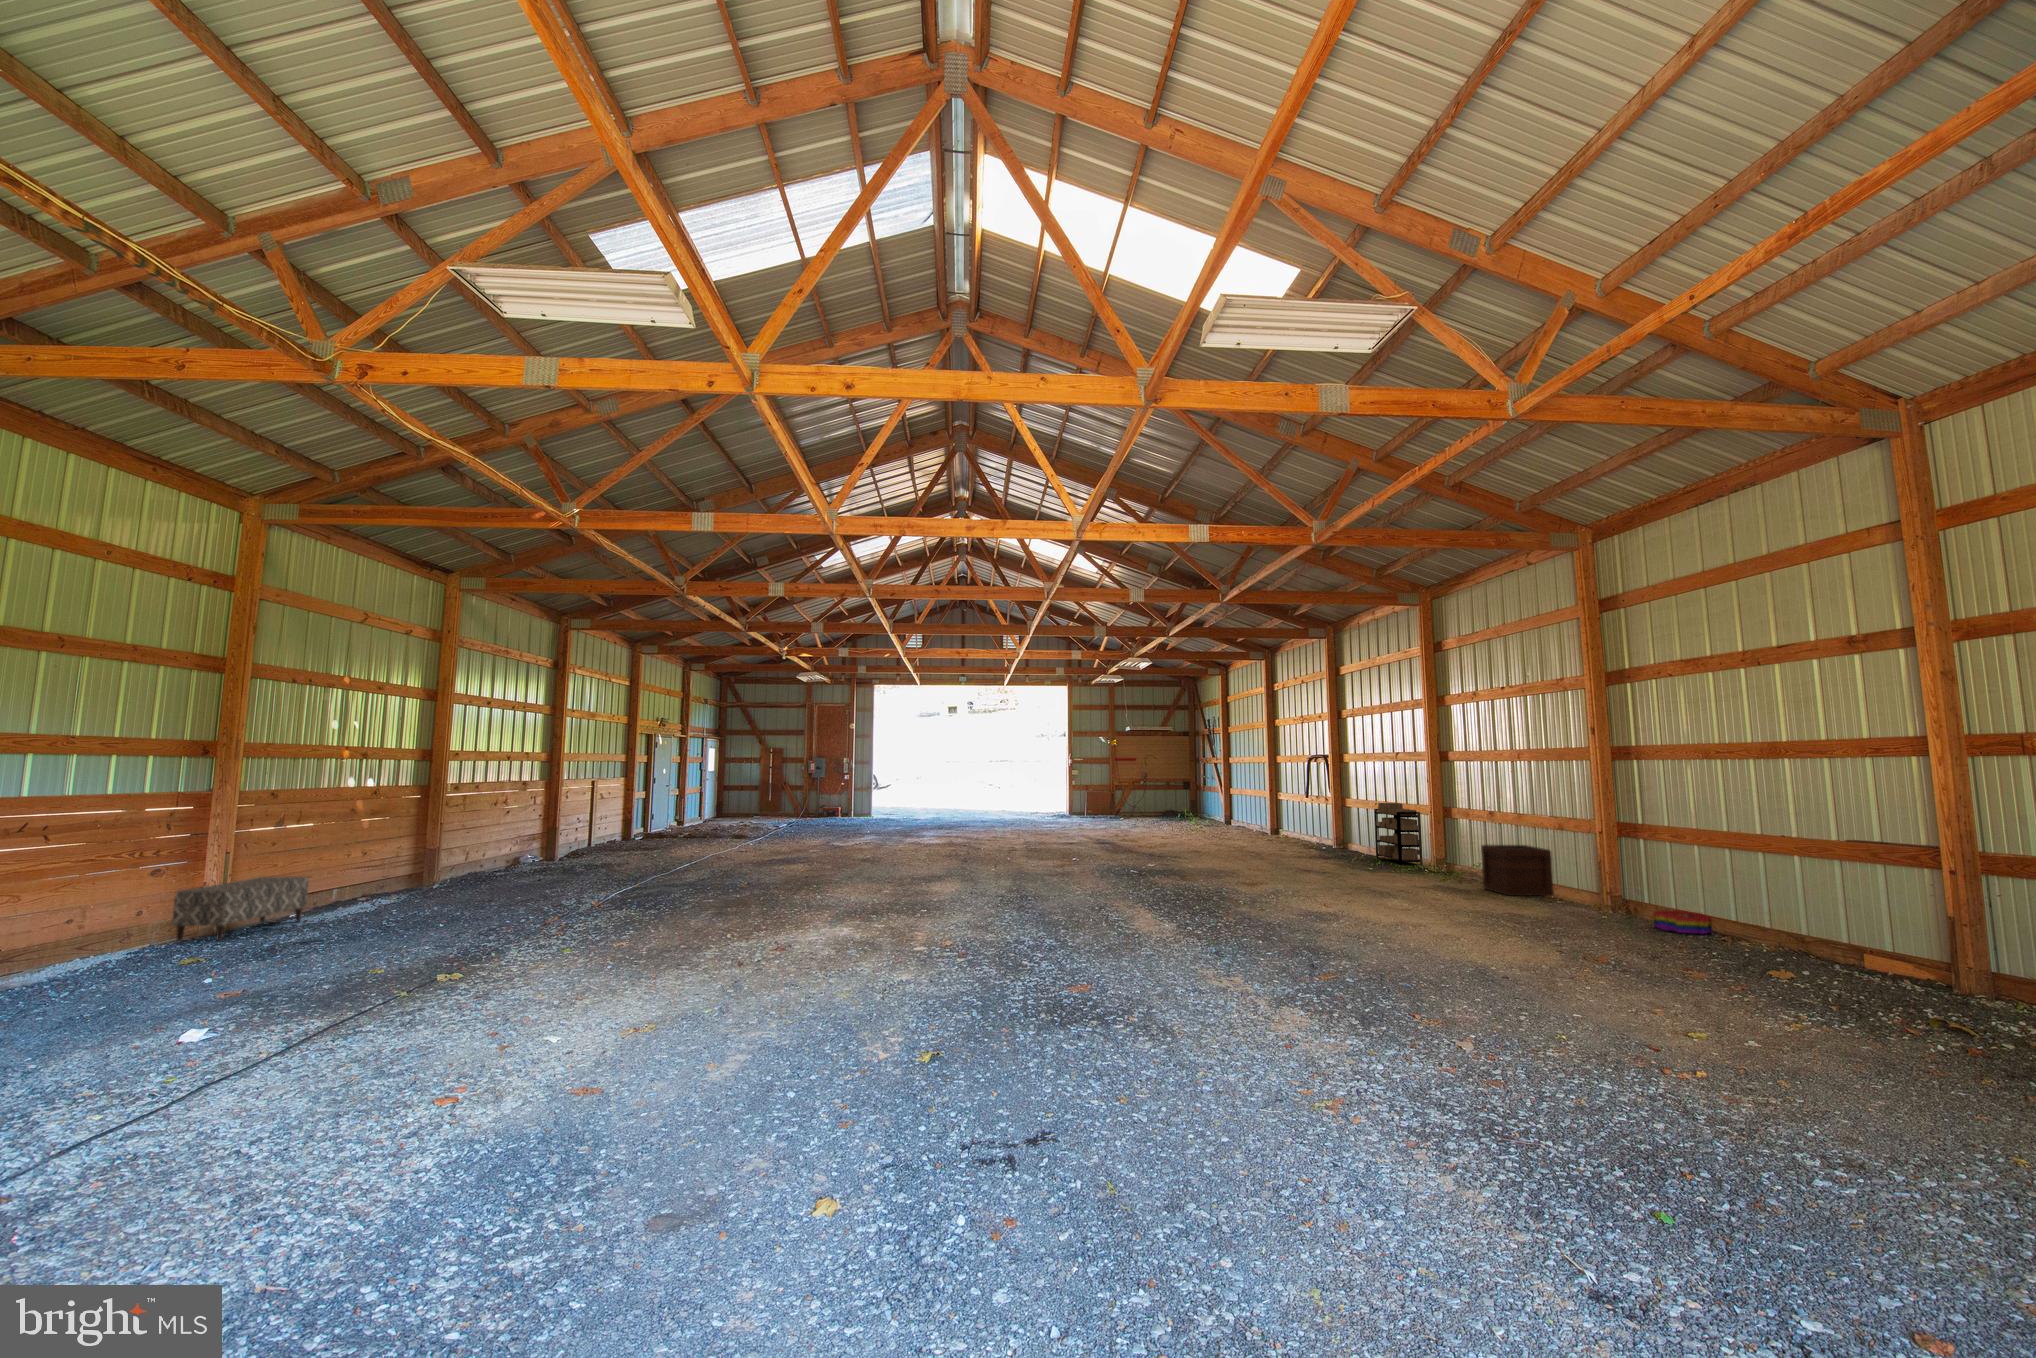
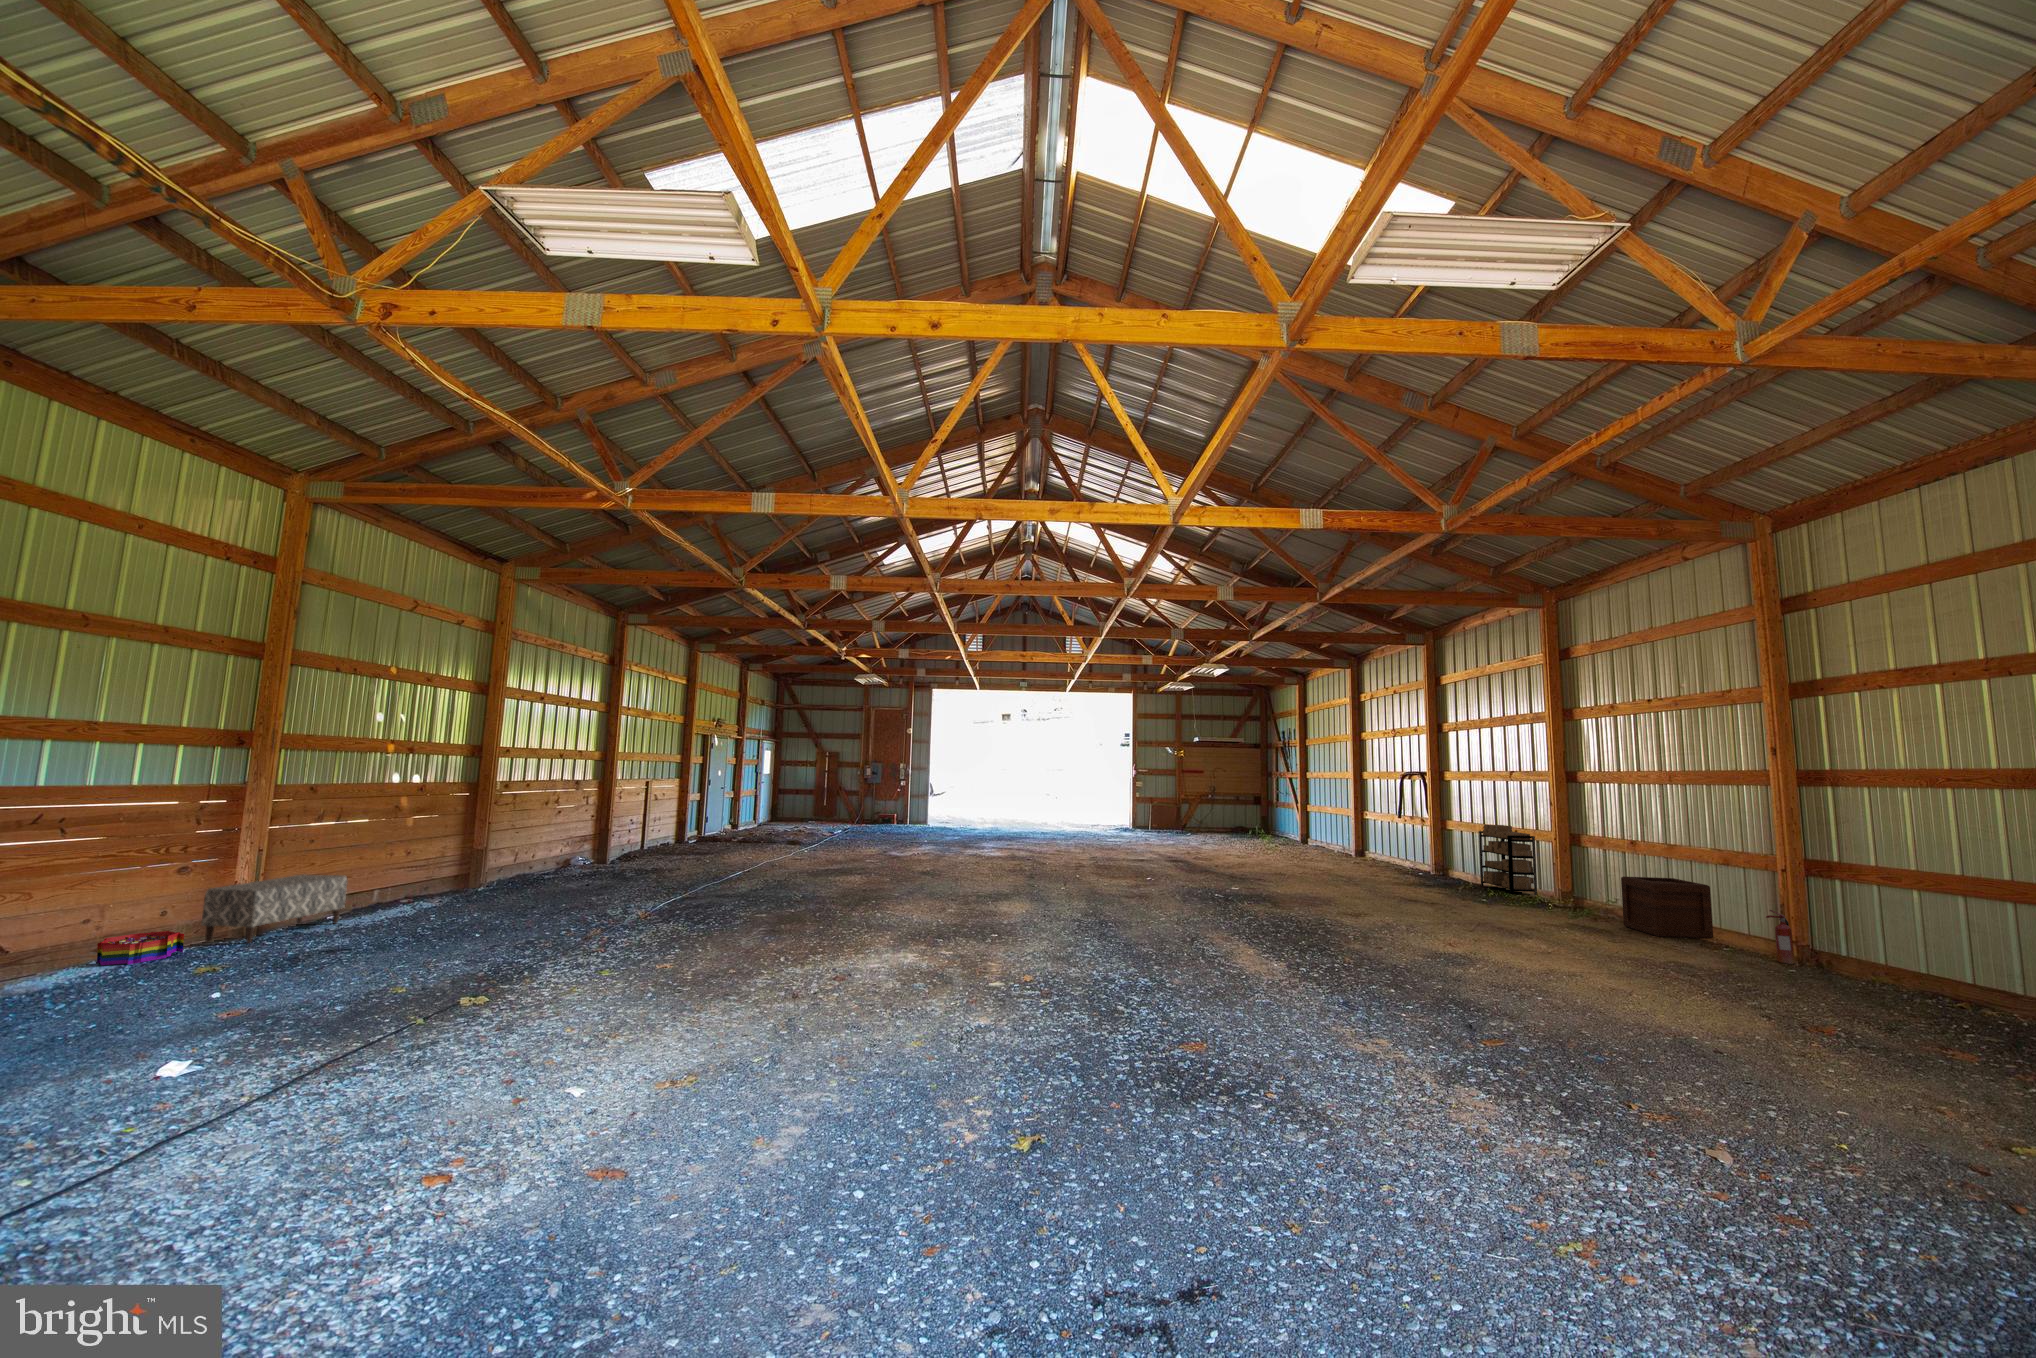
fire extinguisher: none [1586,868,1608,914] -> present [1766,910,1794,964]
storage bin: present [1654,910,1712,934] -> present [97,931,184,965]

